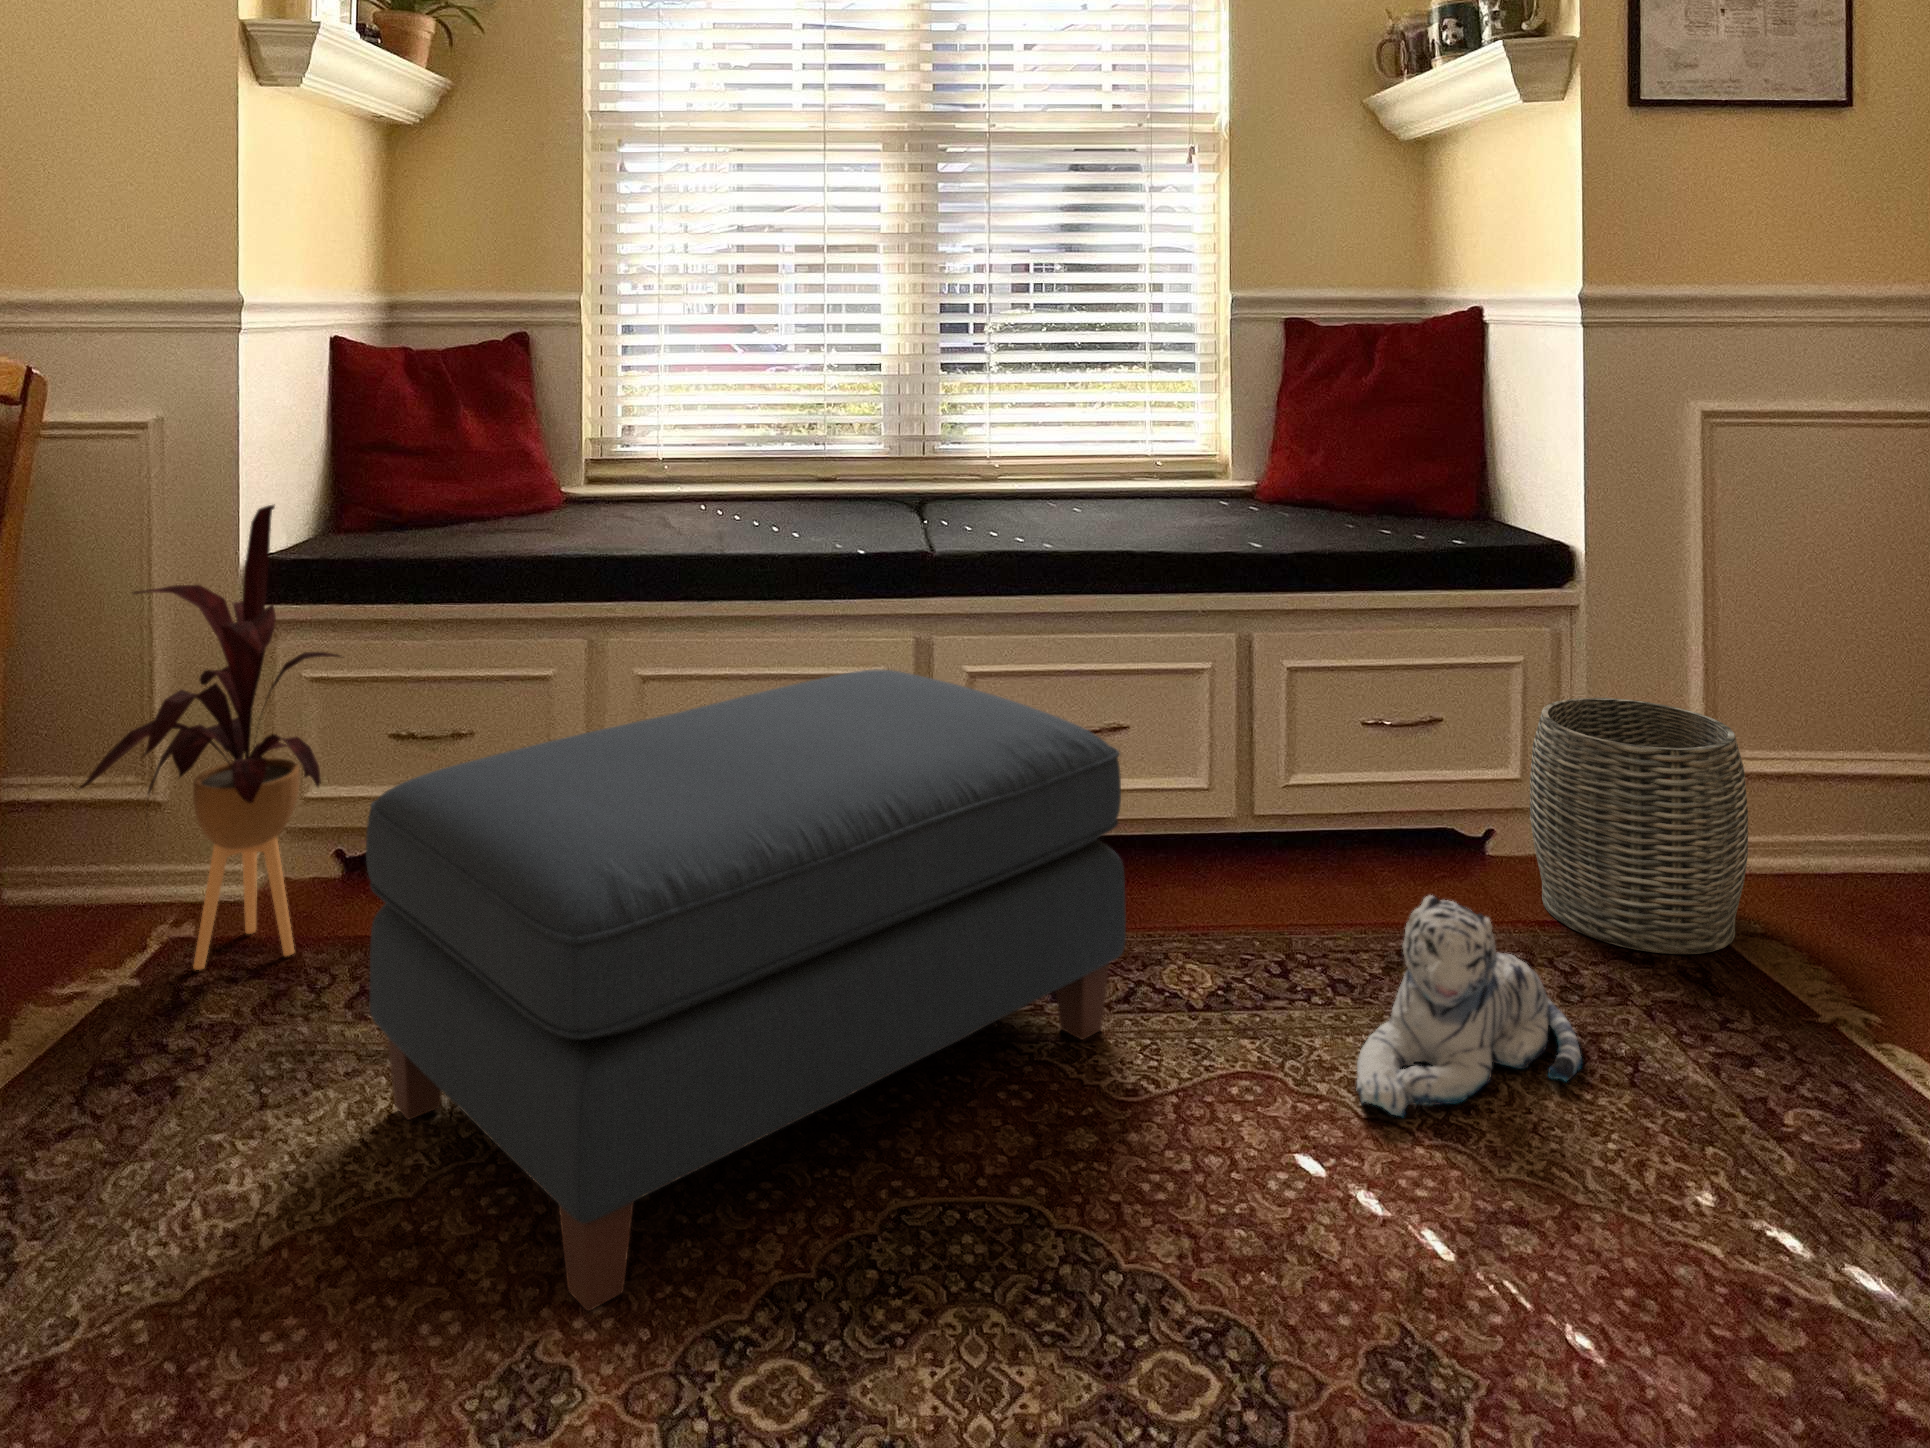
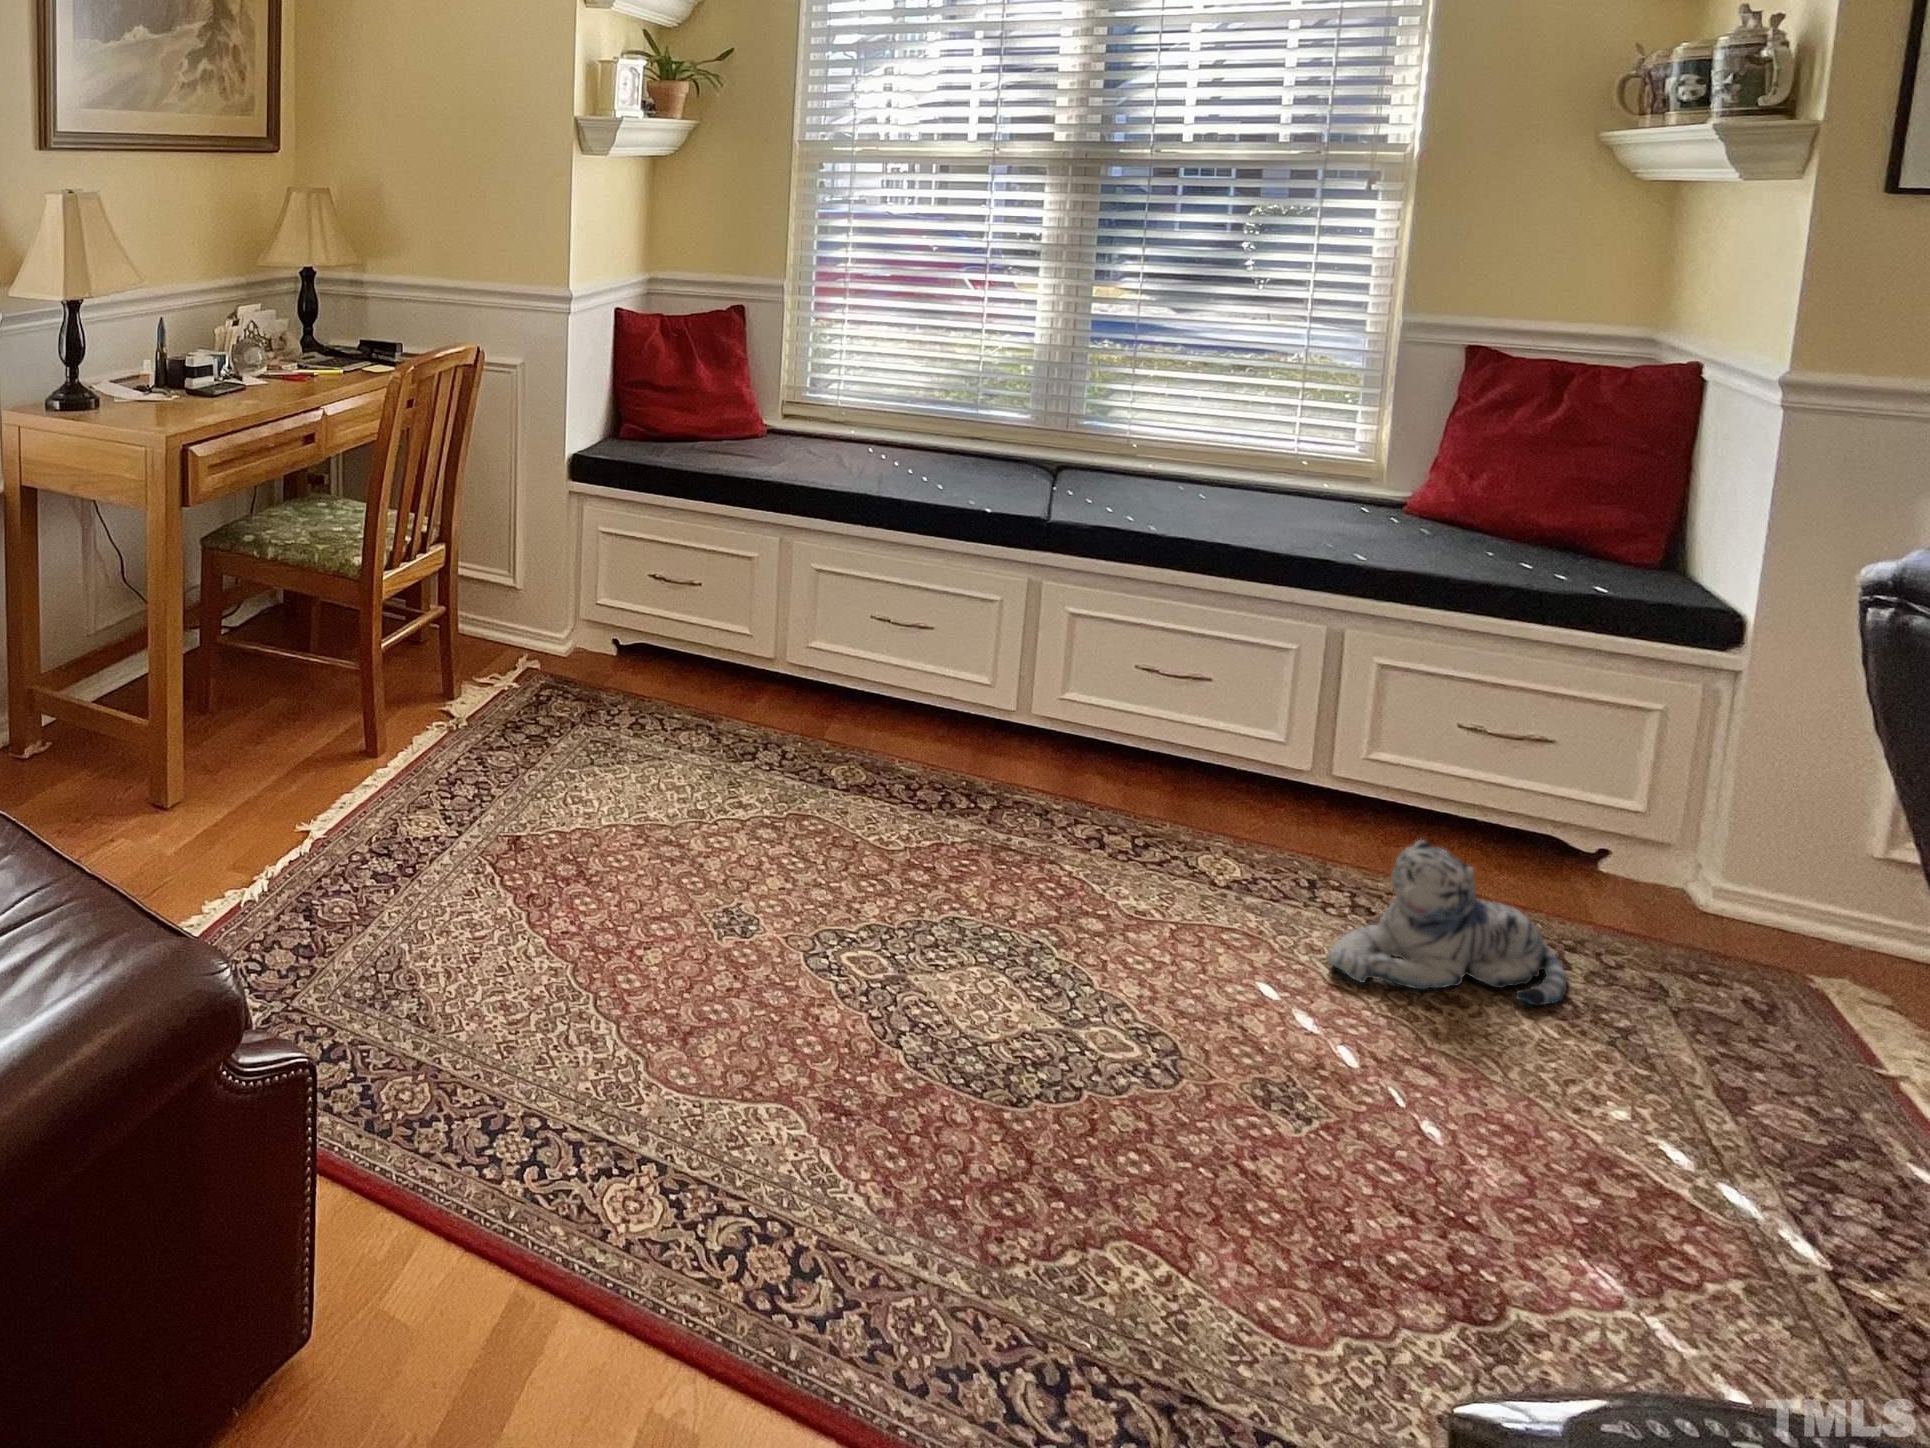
house plant: present [79,504,340,970] -> none [483,429,627,698]
ottoman: present [366,670,1126,1311] -> none [643,592,1165,912]
woven basket: present [1530,698,1748,954] -> none [1608,729,1858,973]

